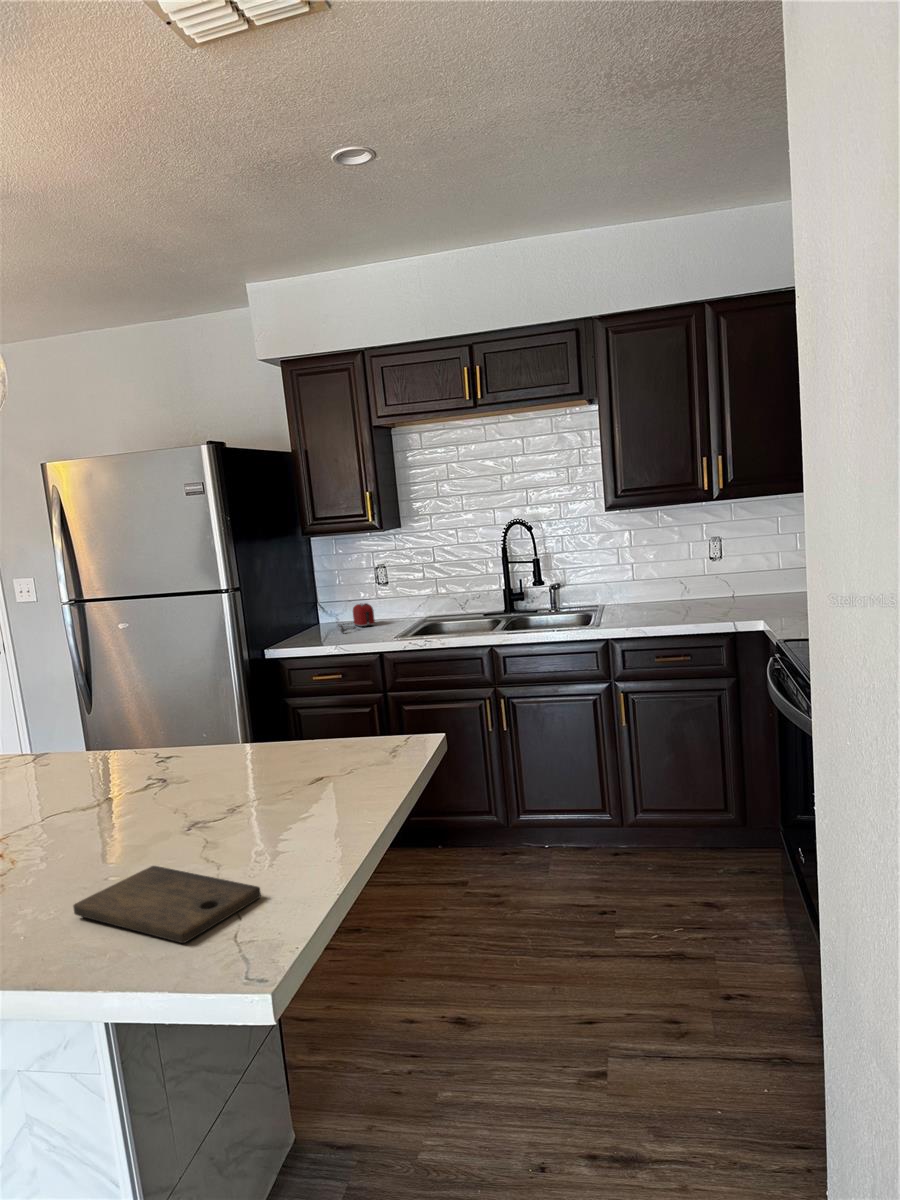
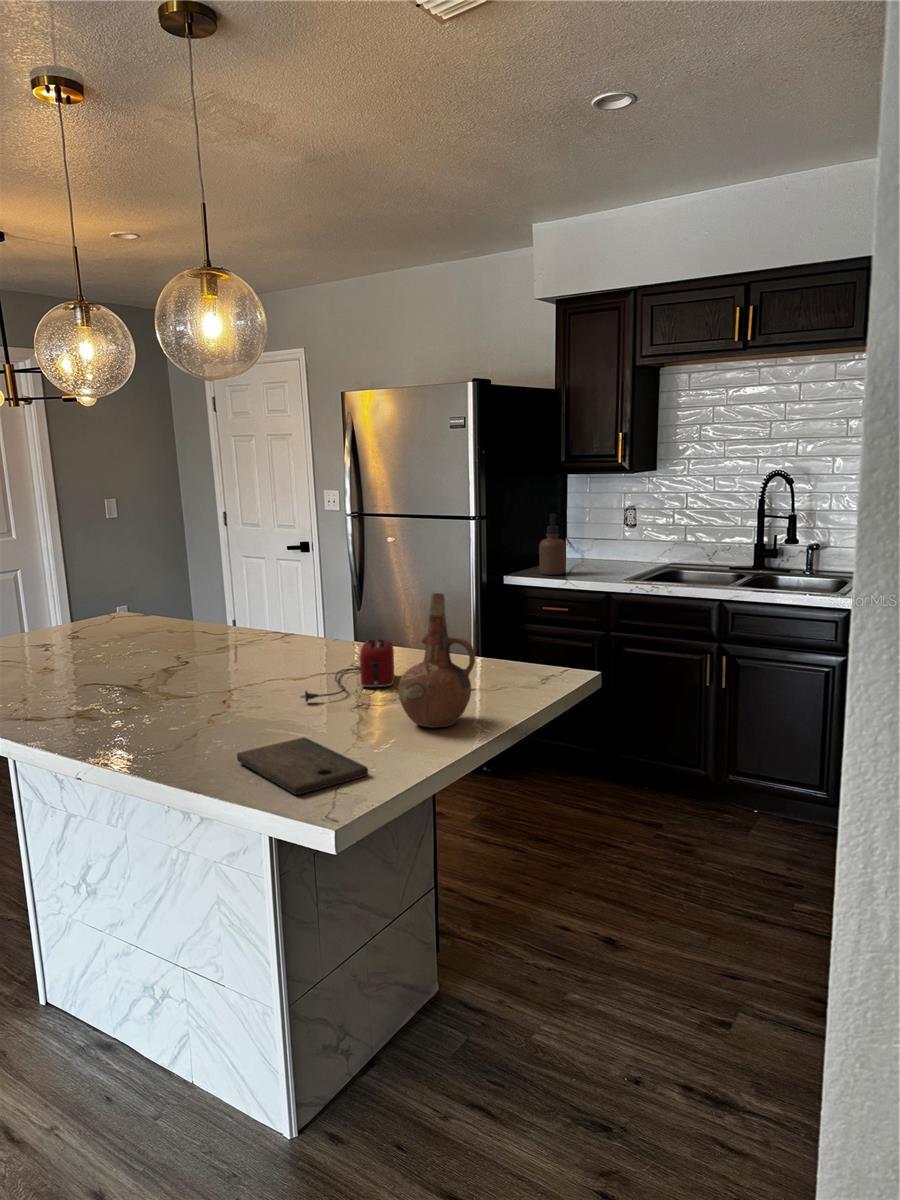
soap dispenser: none [298,579,328,643] -> present [539,514,566,575]
toaster: present [339,603,375,633] -> present [300,639,395,702]
ceramic pitcher: none [253,666,339,824] -> present [398,593,475,728]

